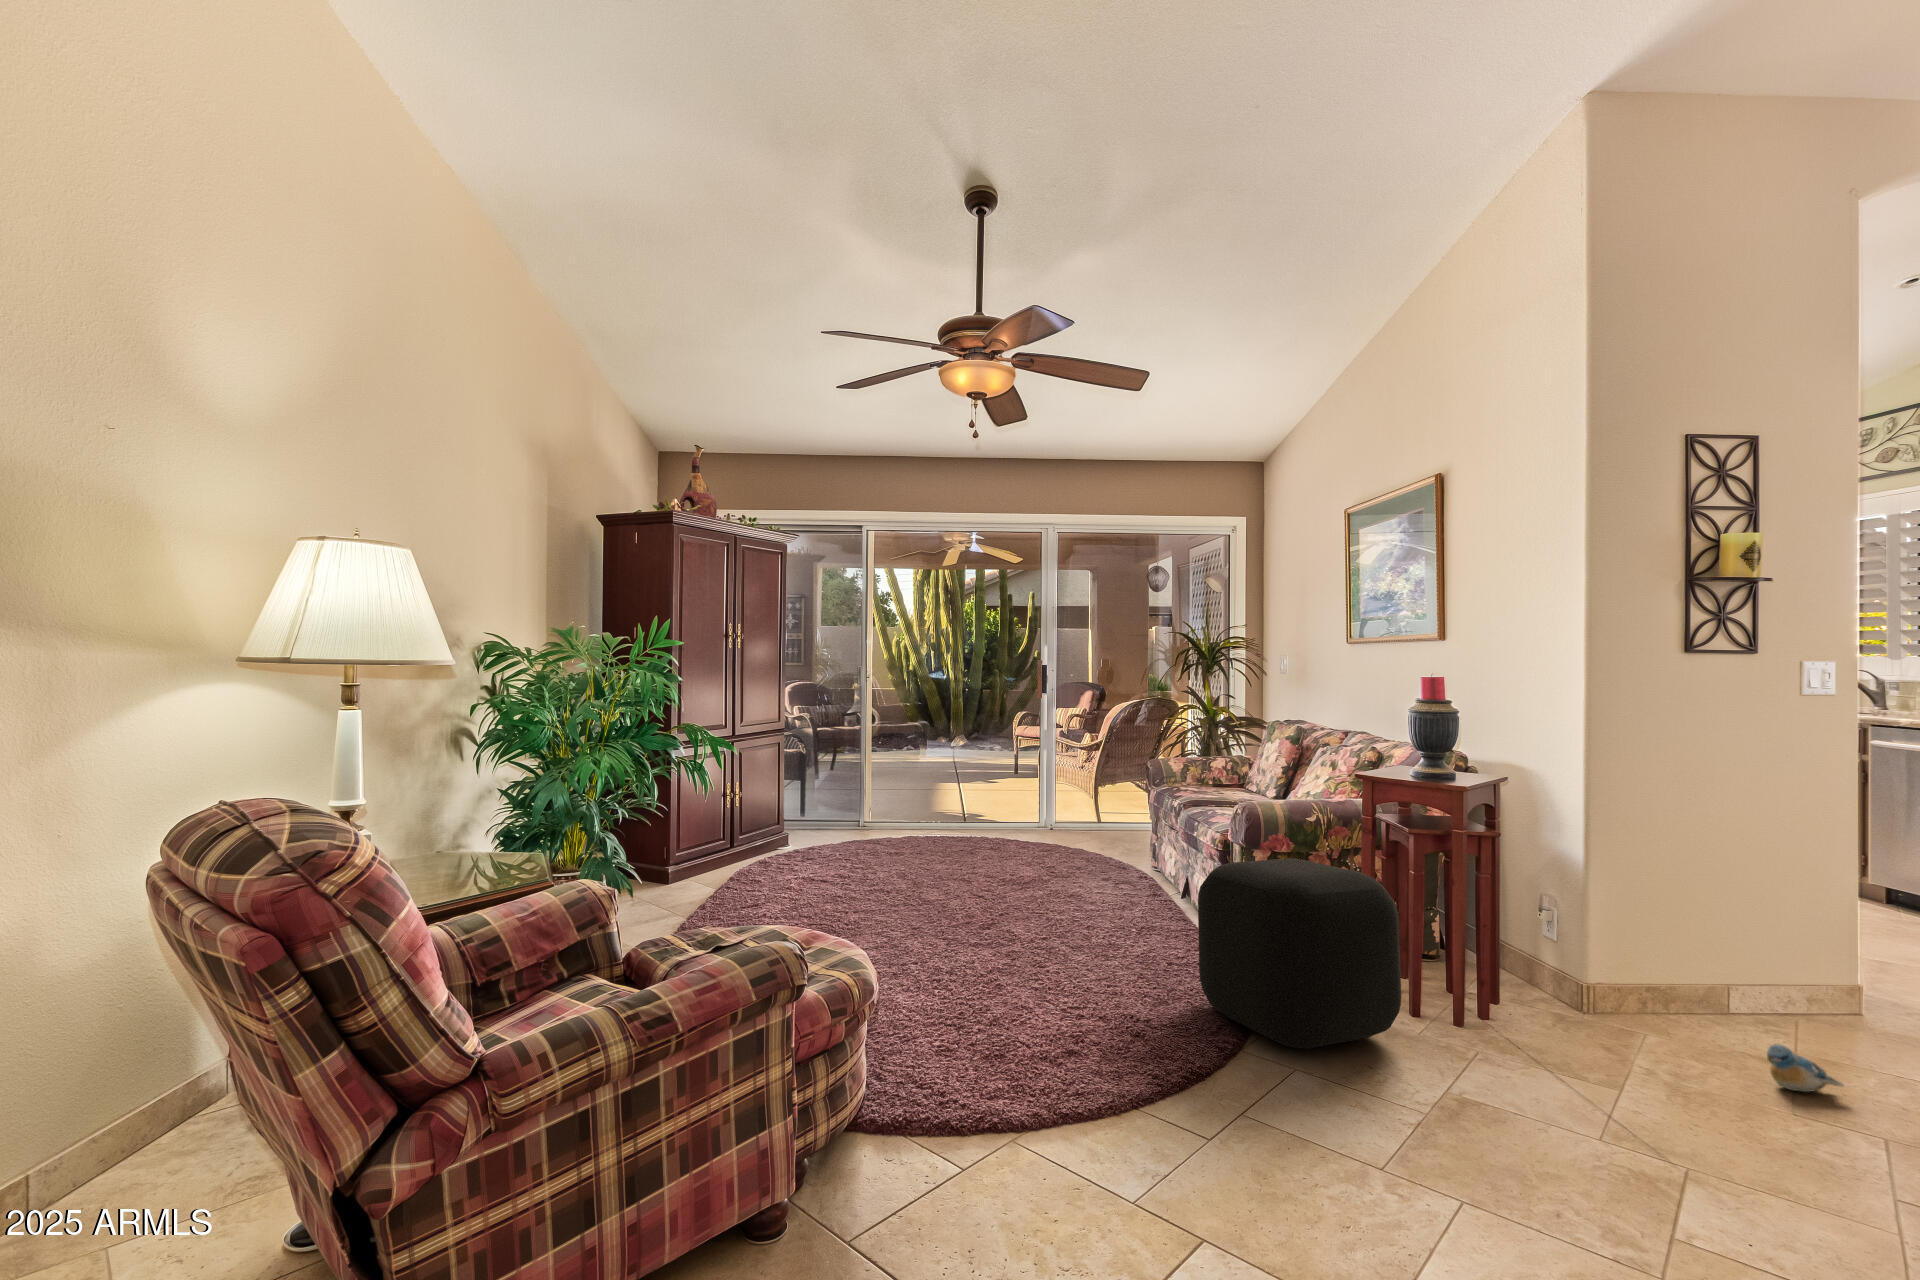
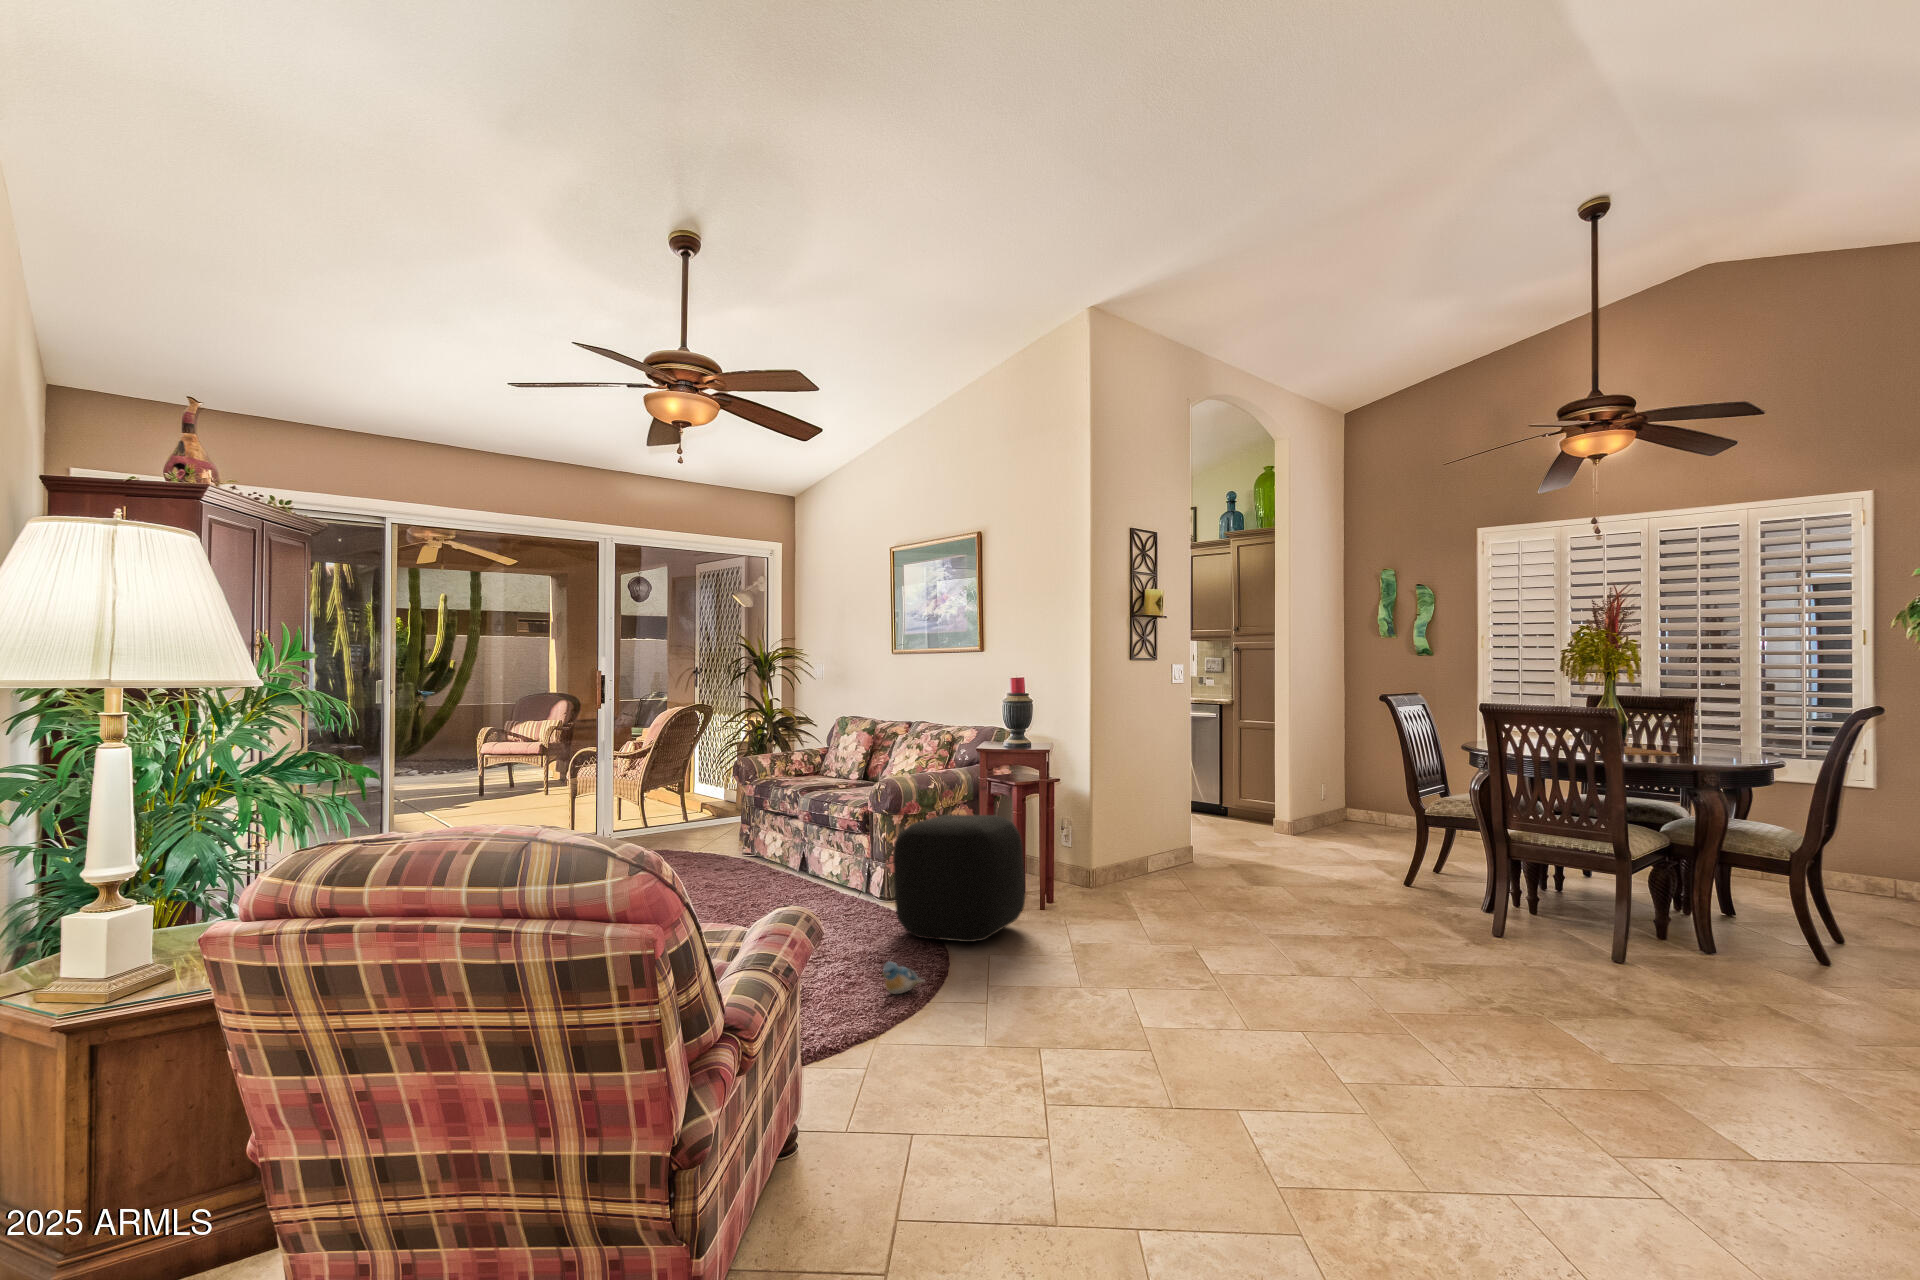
plush toy: present [1767,1044,1844,1092] -> present [883,962,925,994]

